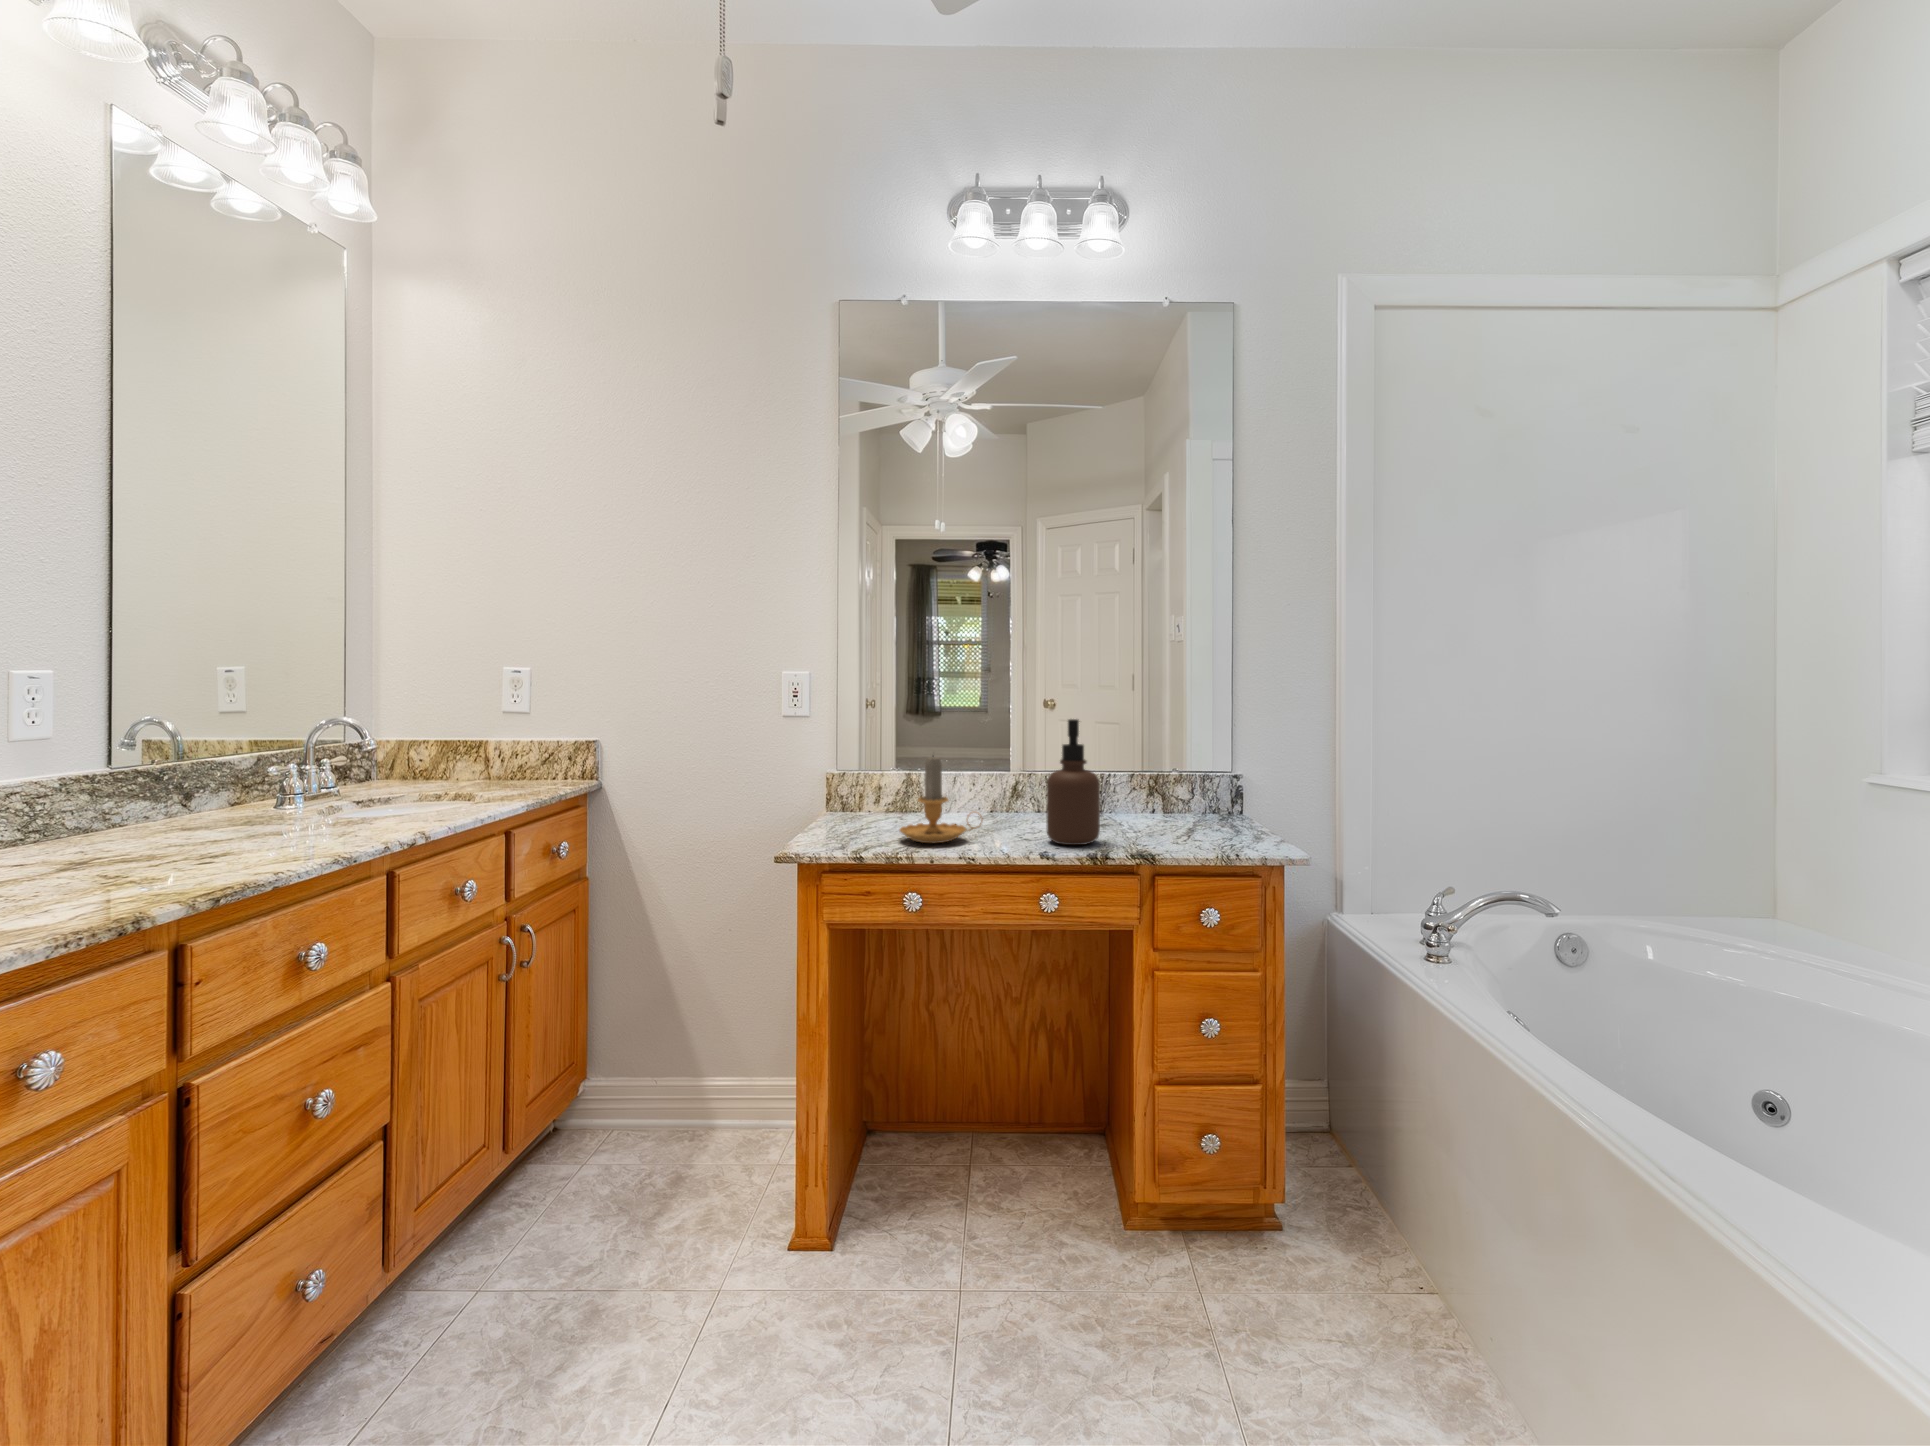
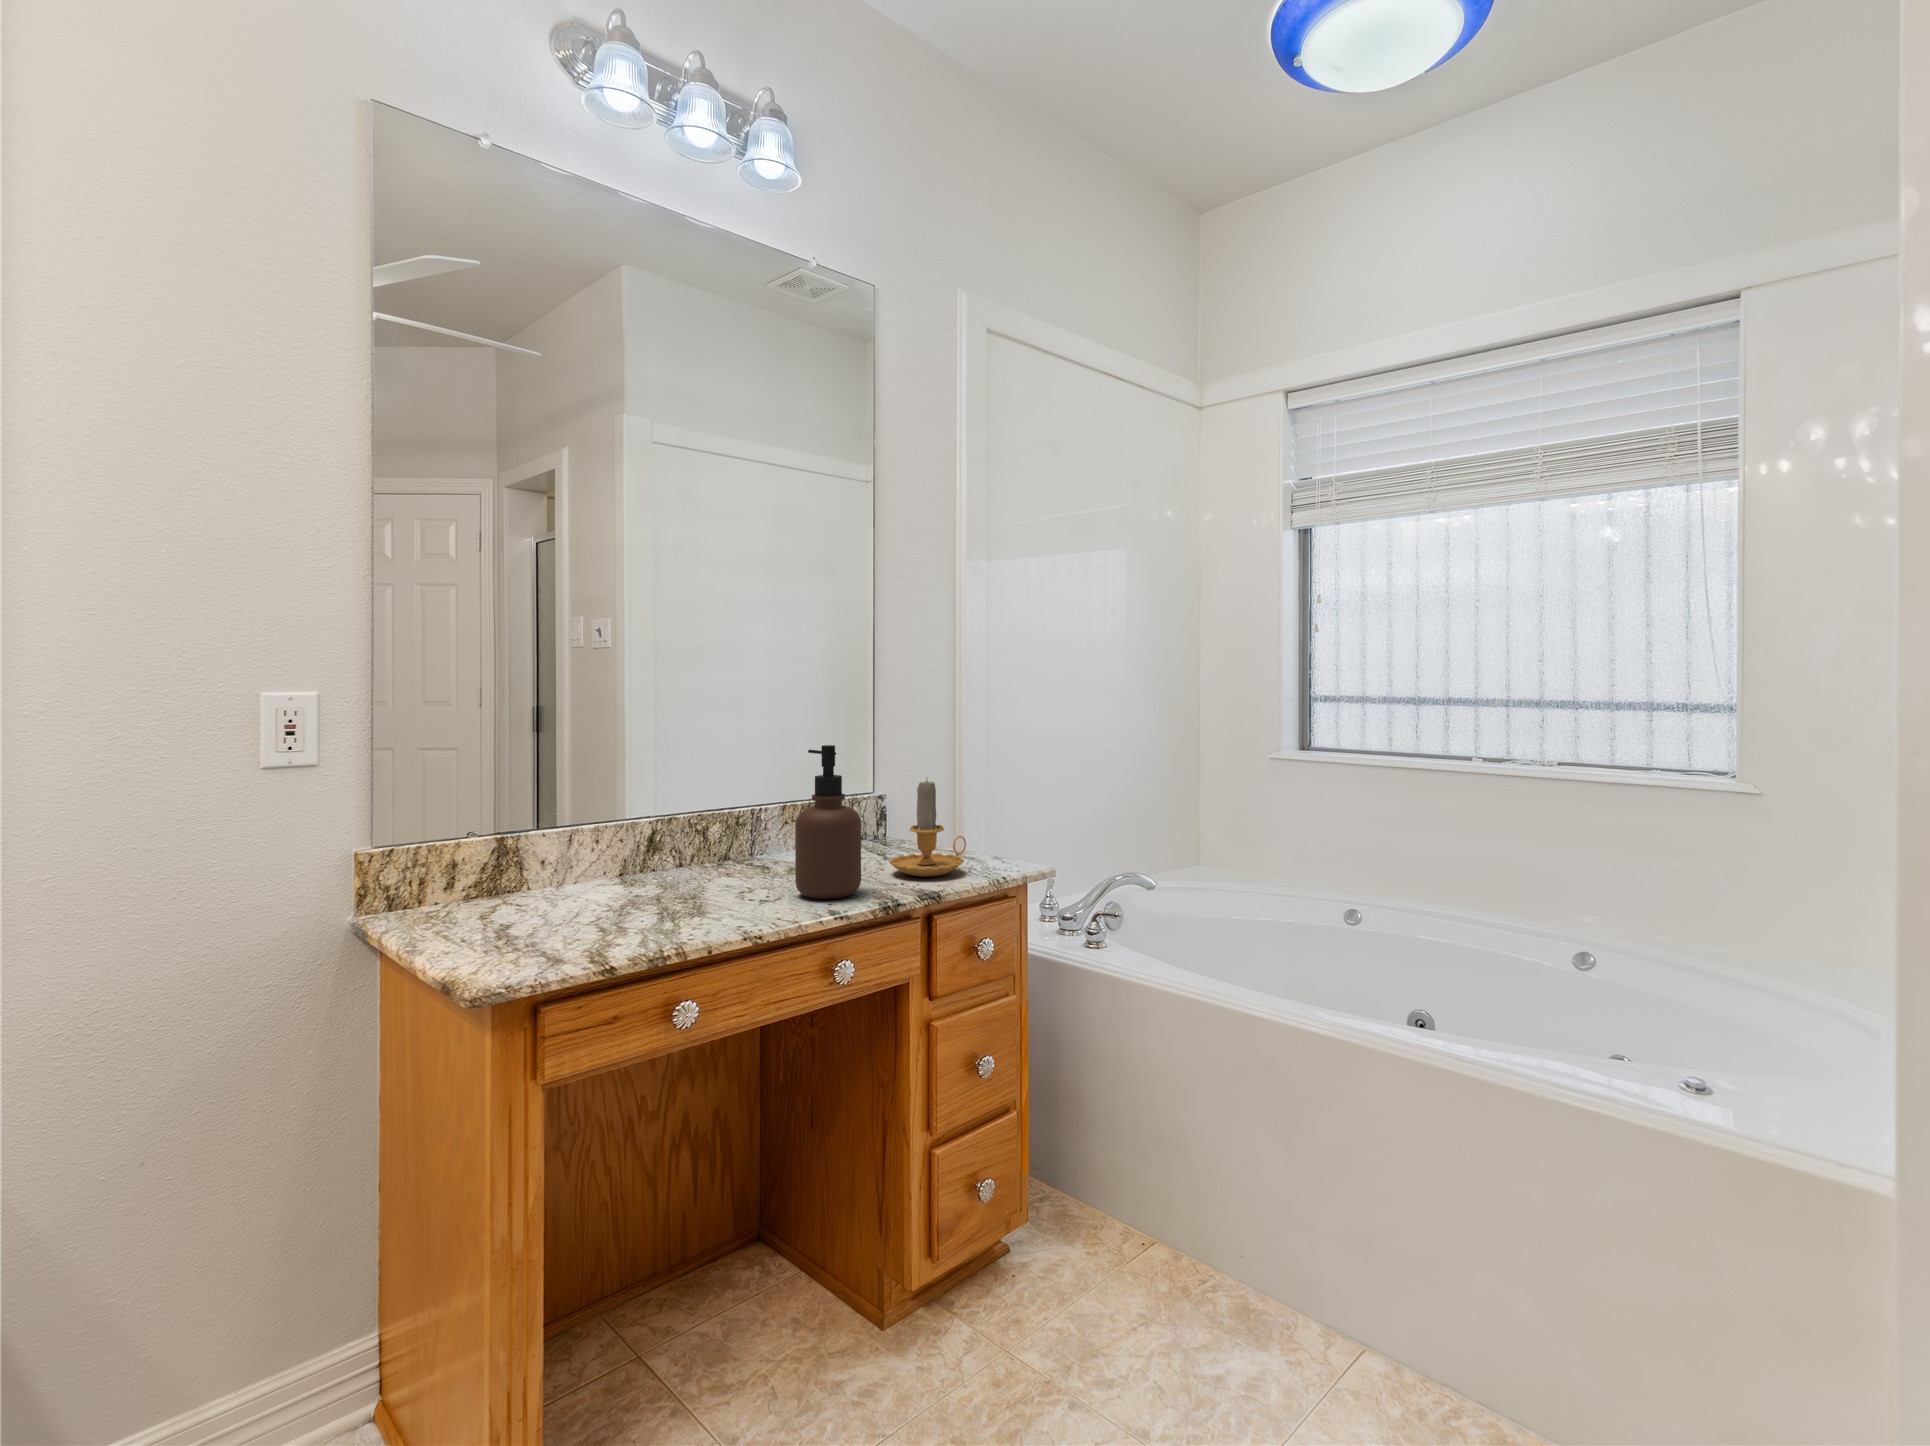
candle: present [900,756,983,843] -> present [890,779,966,877]

